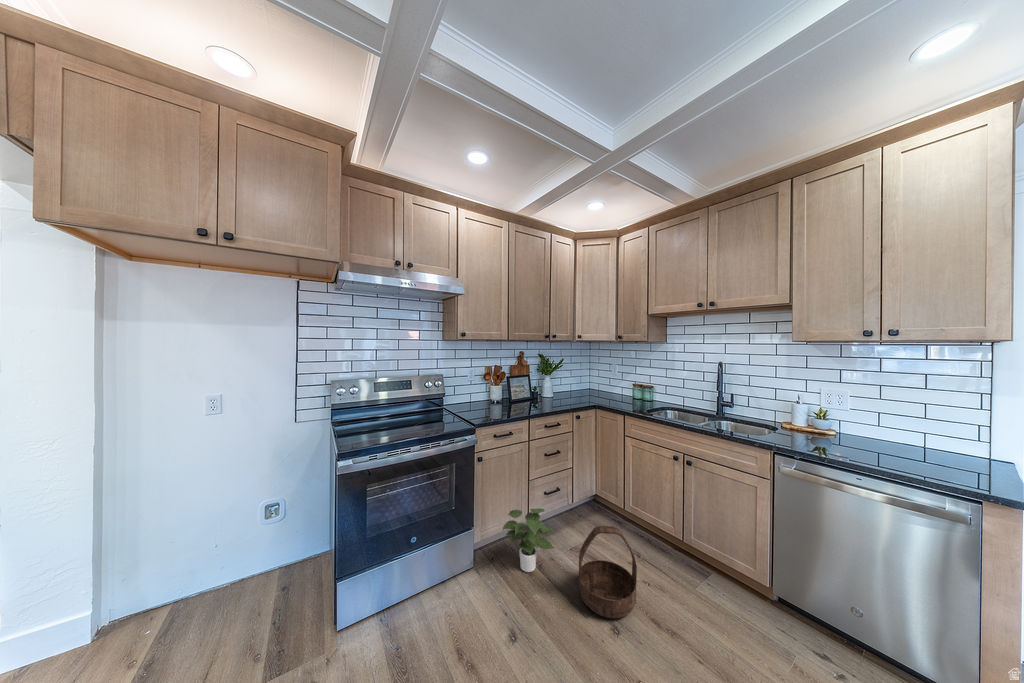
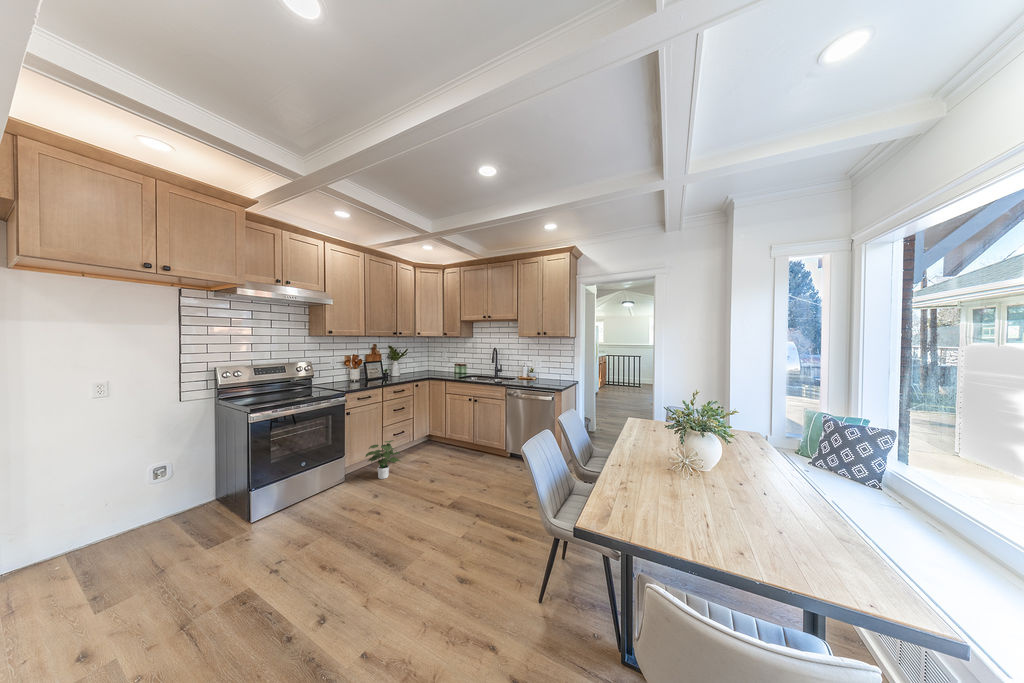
basket: present [579,526,637,618] -> none [415,438,447,485]

